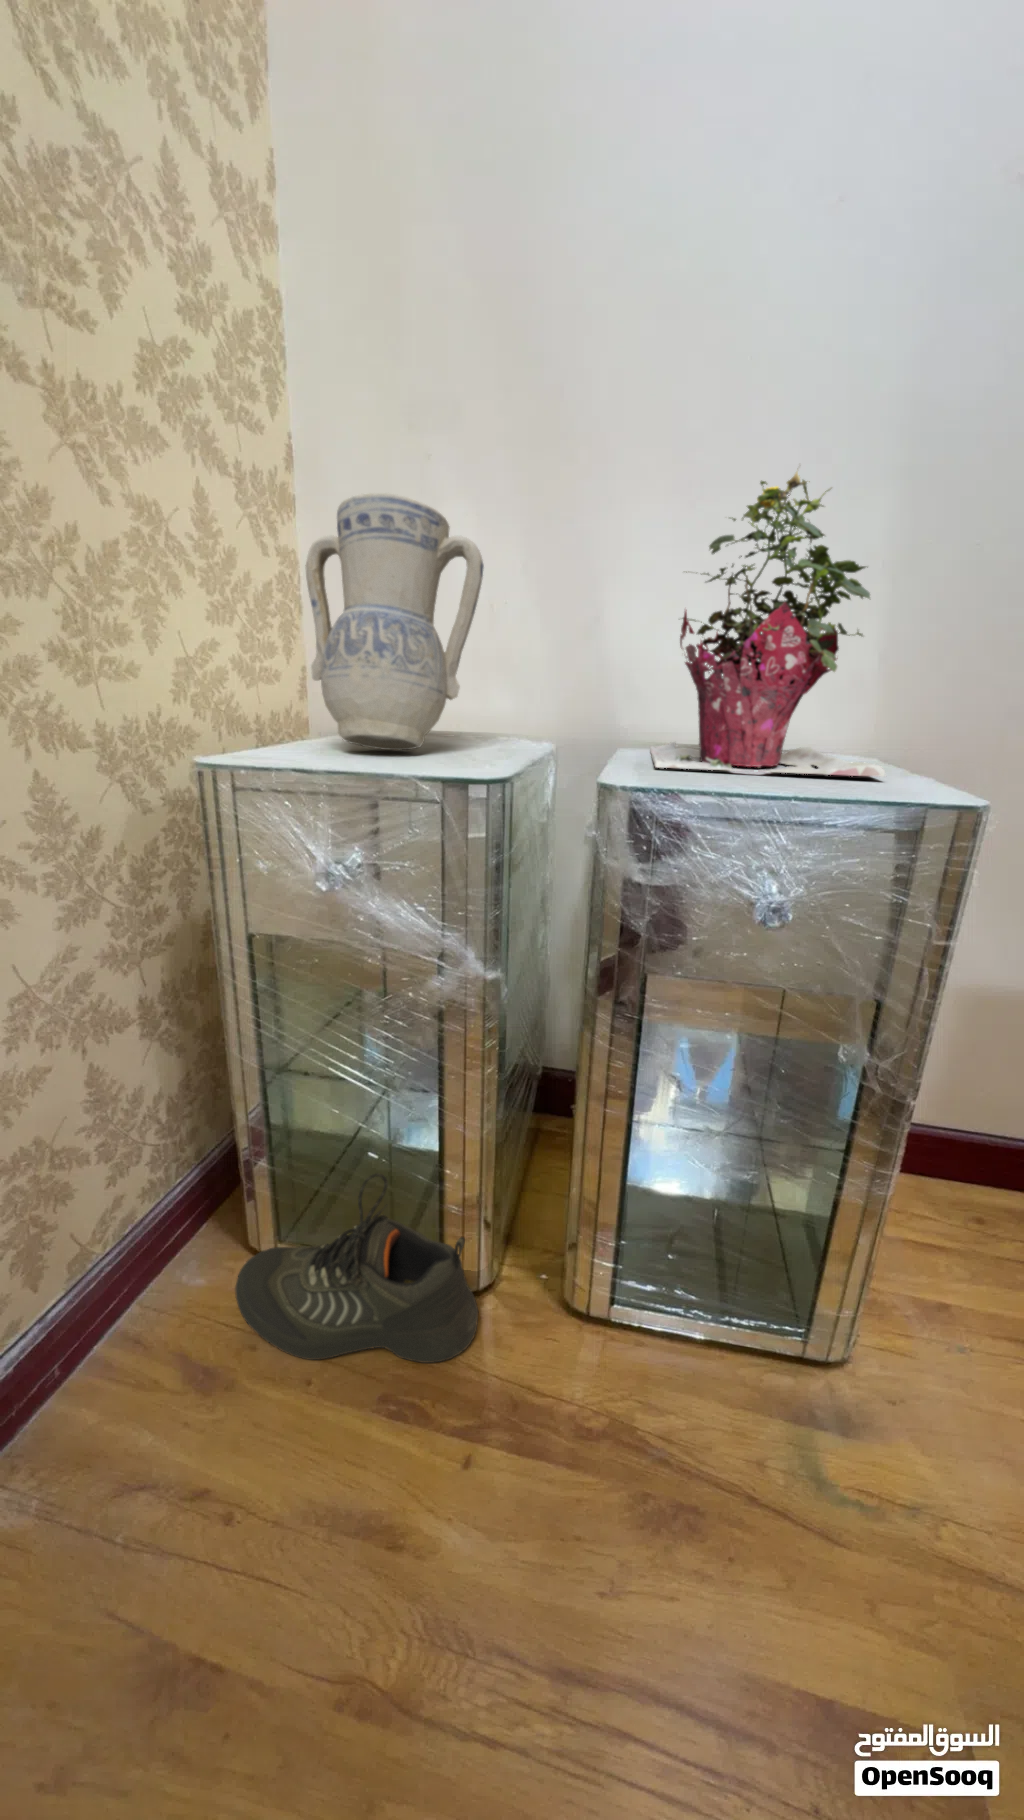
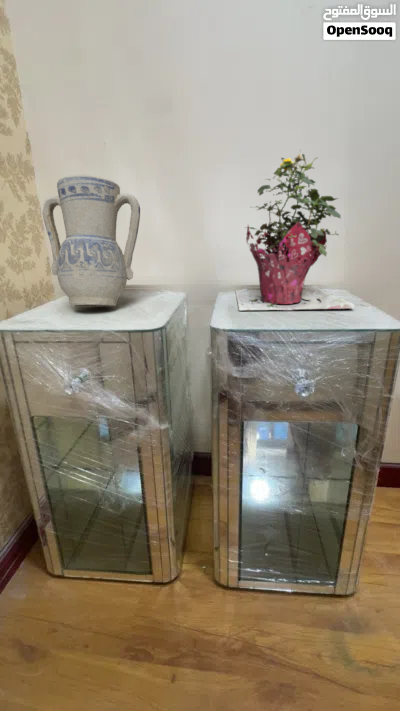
shoe: present [235,1173,479,1363] -> none [43,531,172,633]

